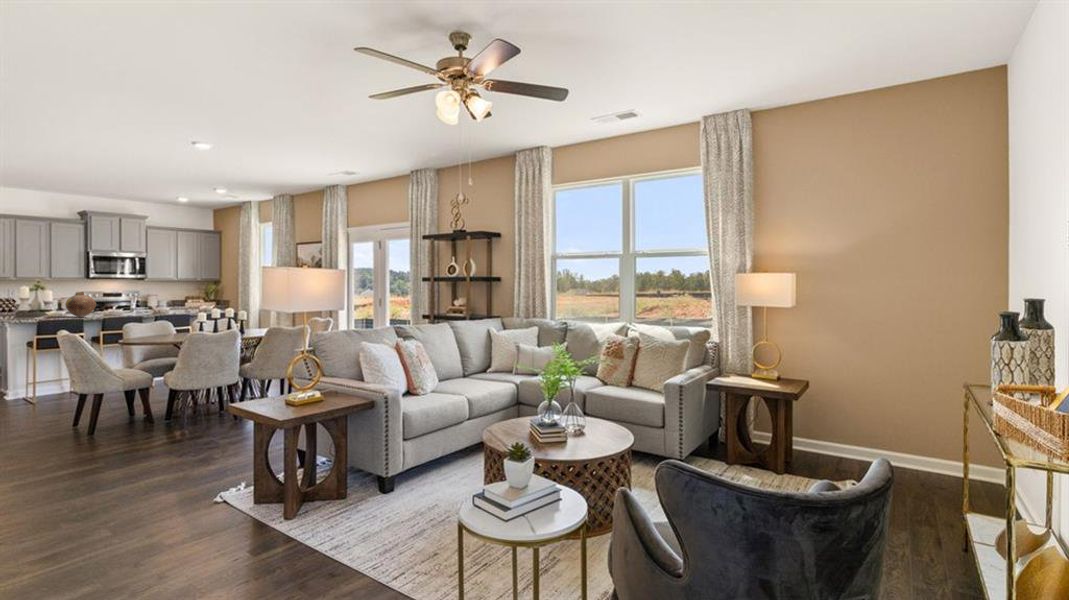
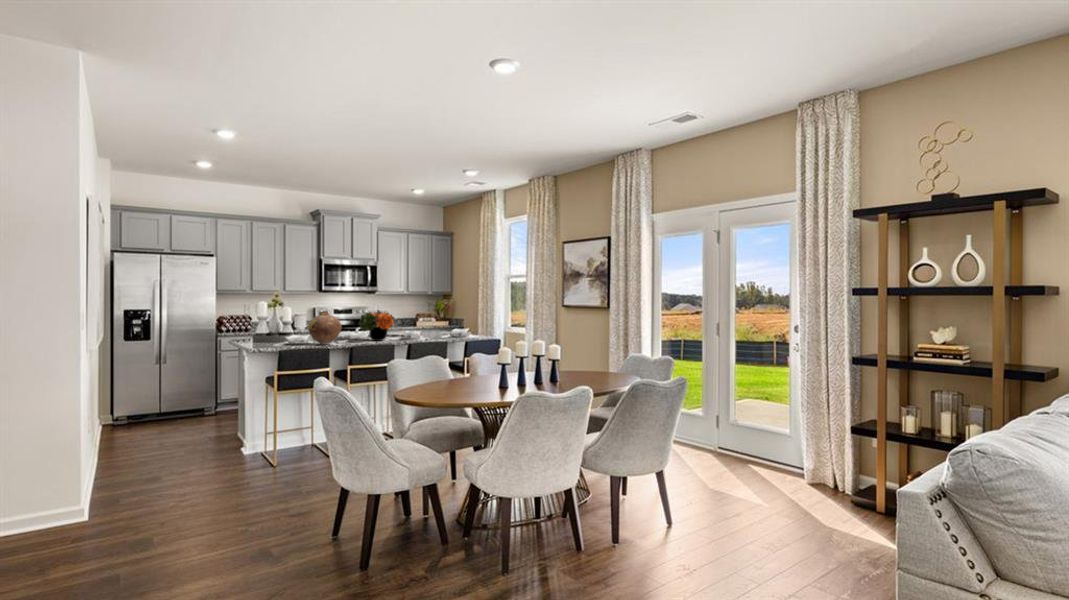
flower arrangement: none [115,292,149,315] -> present [359,310,394,341]

